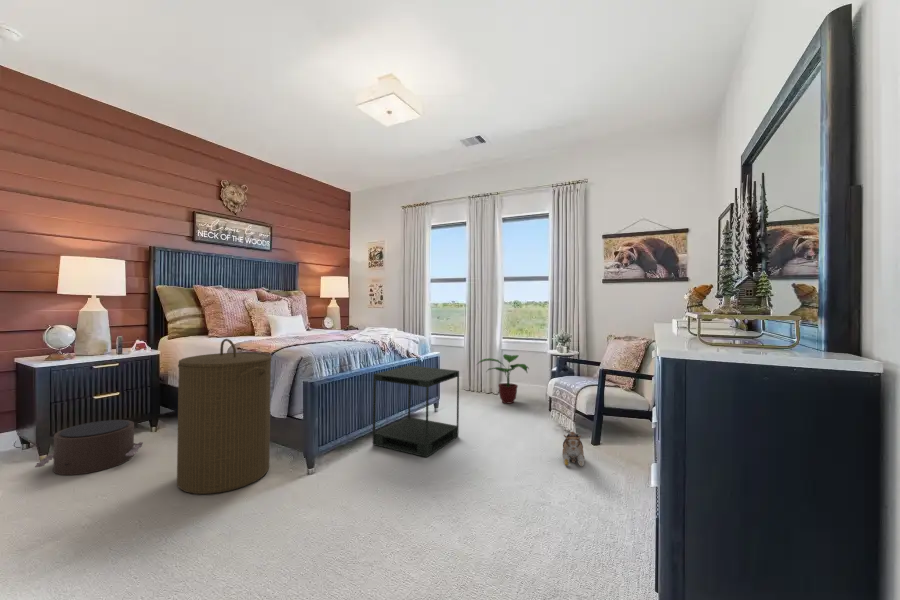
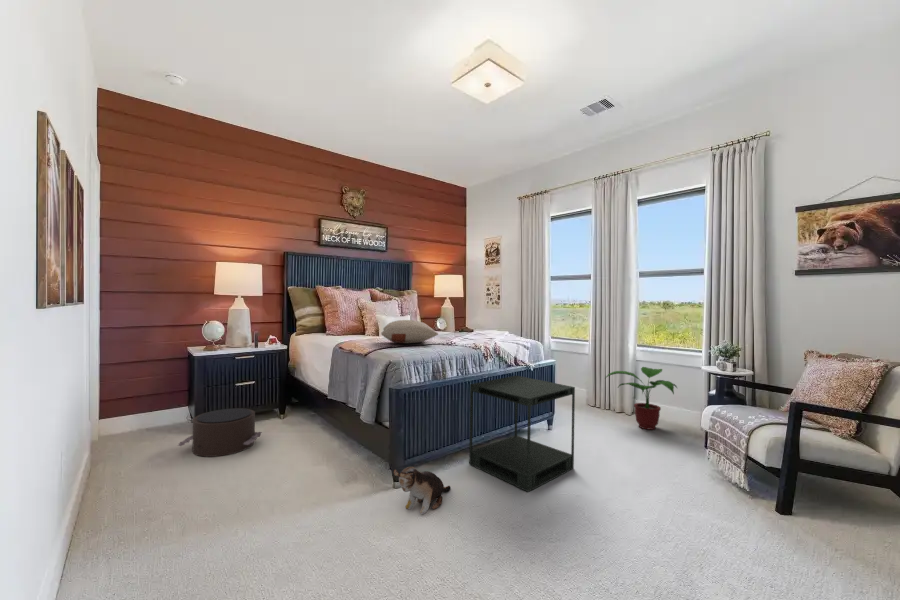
pillow: none [284,319,343,341] -> present [381,320,438,343]
laundry hamper: present [177,339,272,494] -> none [271,339,361,499]
plush toy: present [563,432,585,466] -> present [394,467,451,514]

